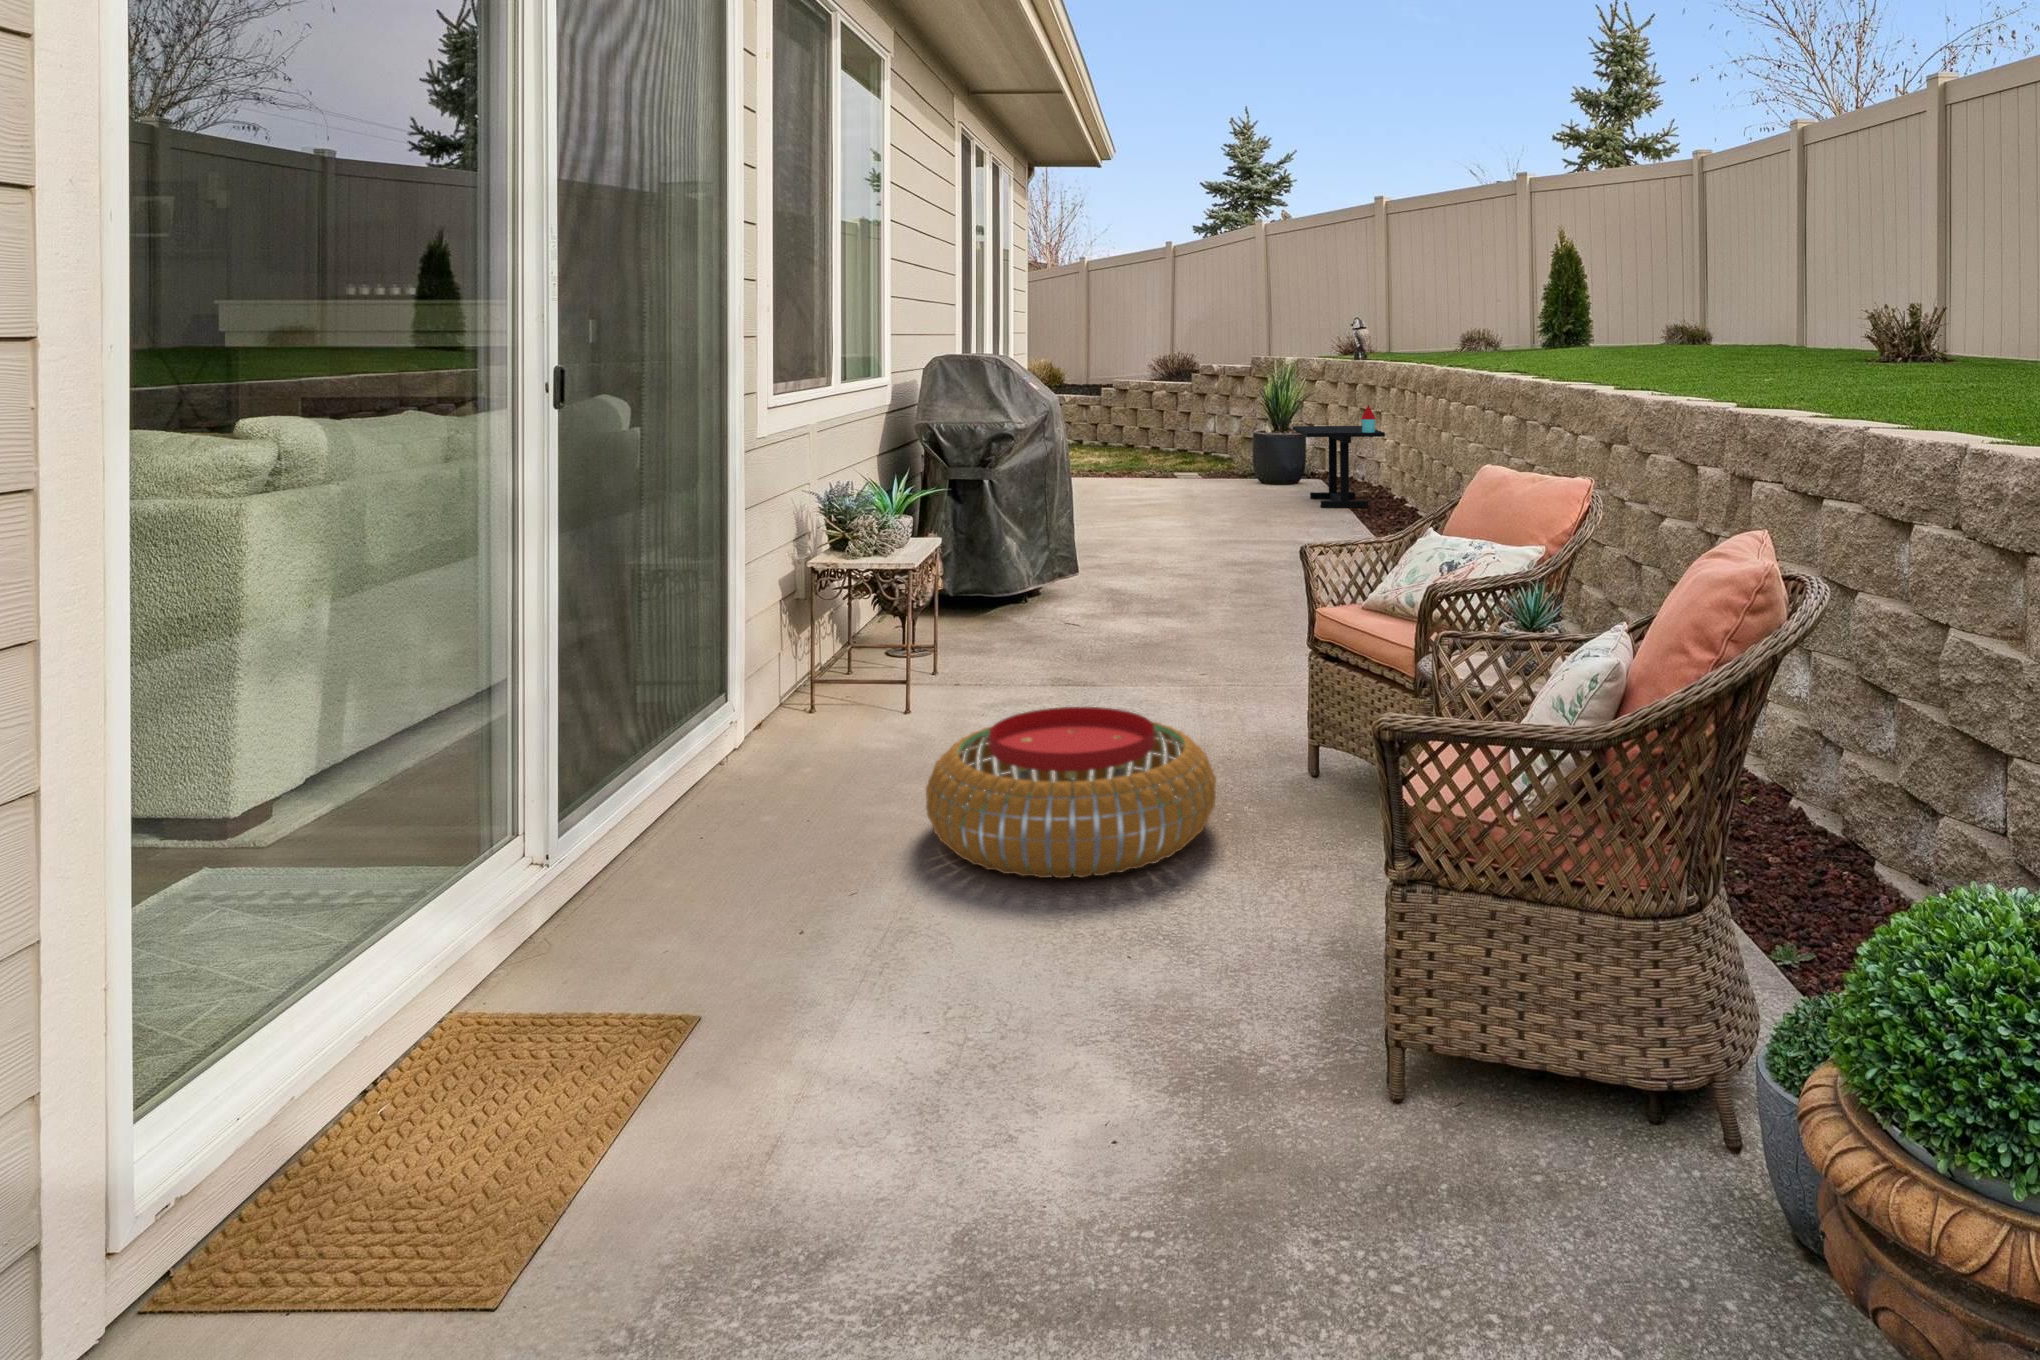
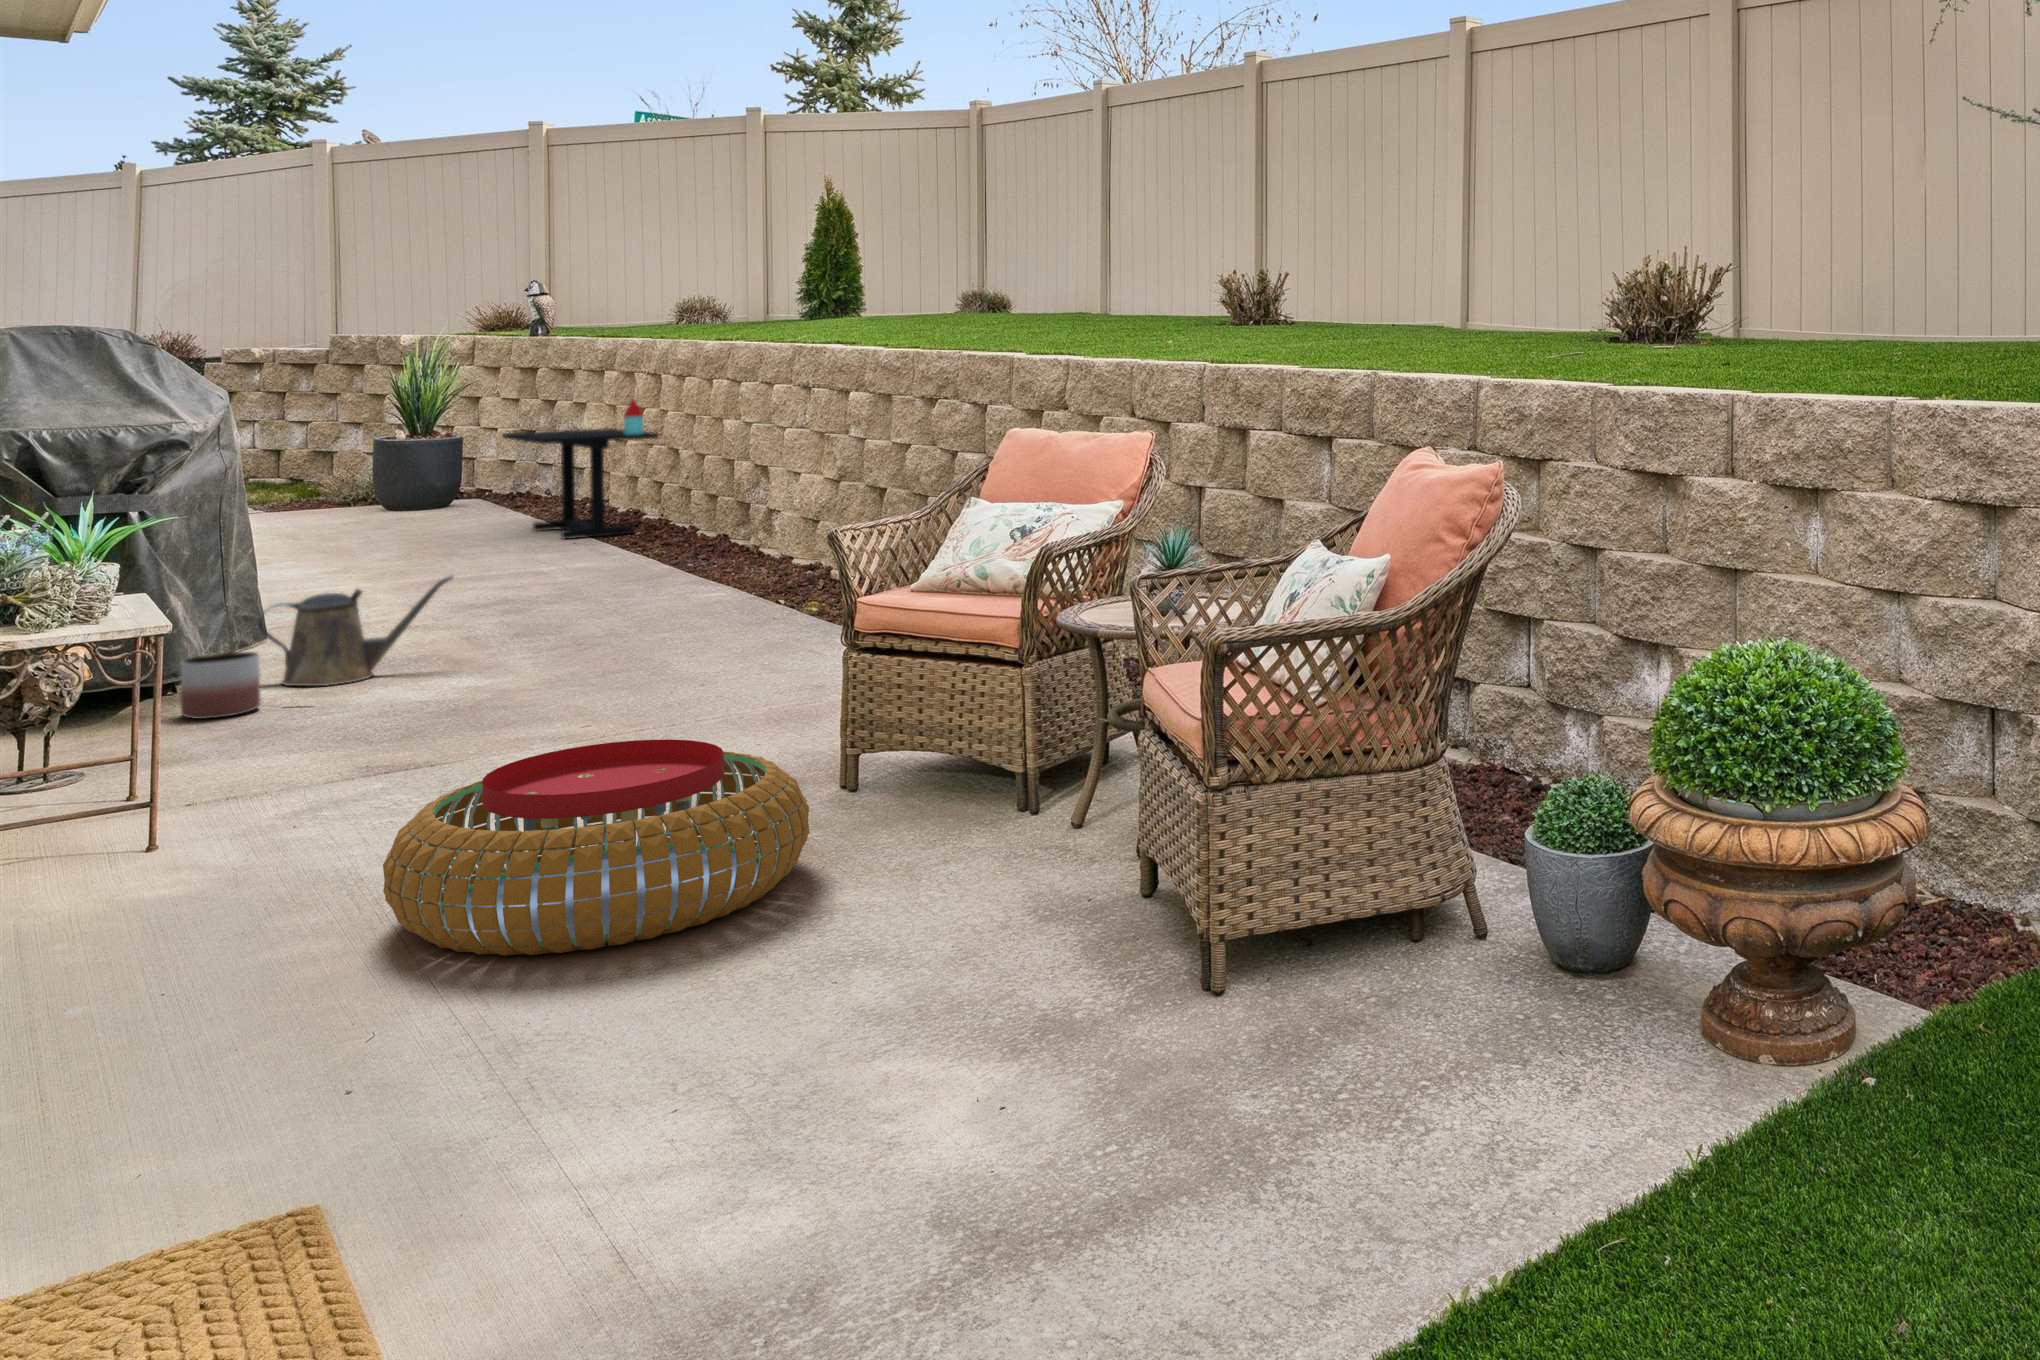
watering can: none [1056,541,1166,609] -> present [257,576,453,686]
planter: none [1000,580,1042,624] -> present [181,652,261,719]

